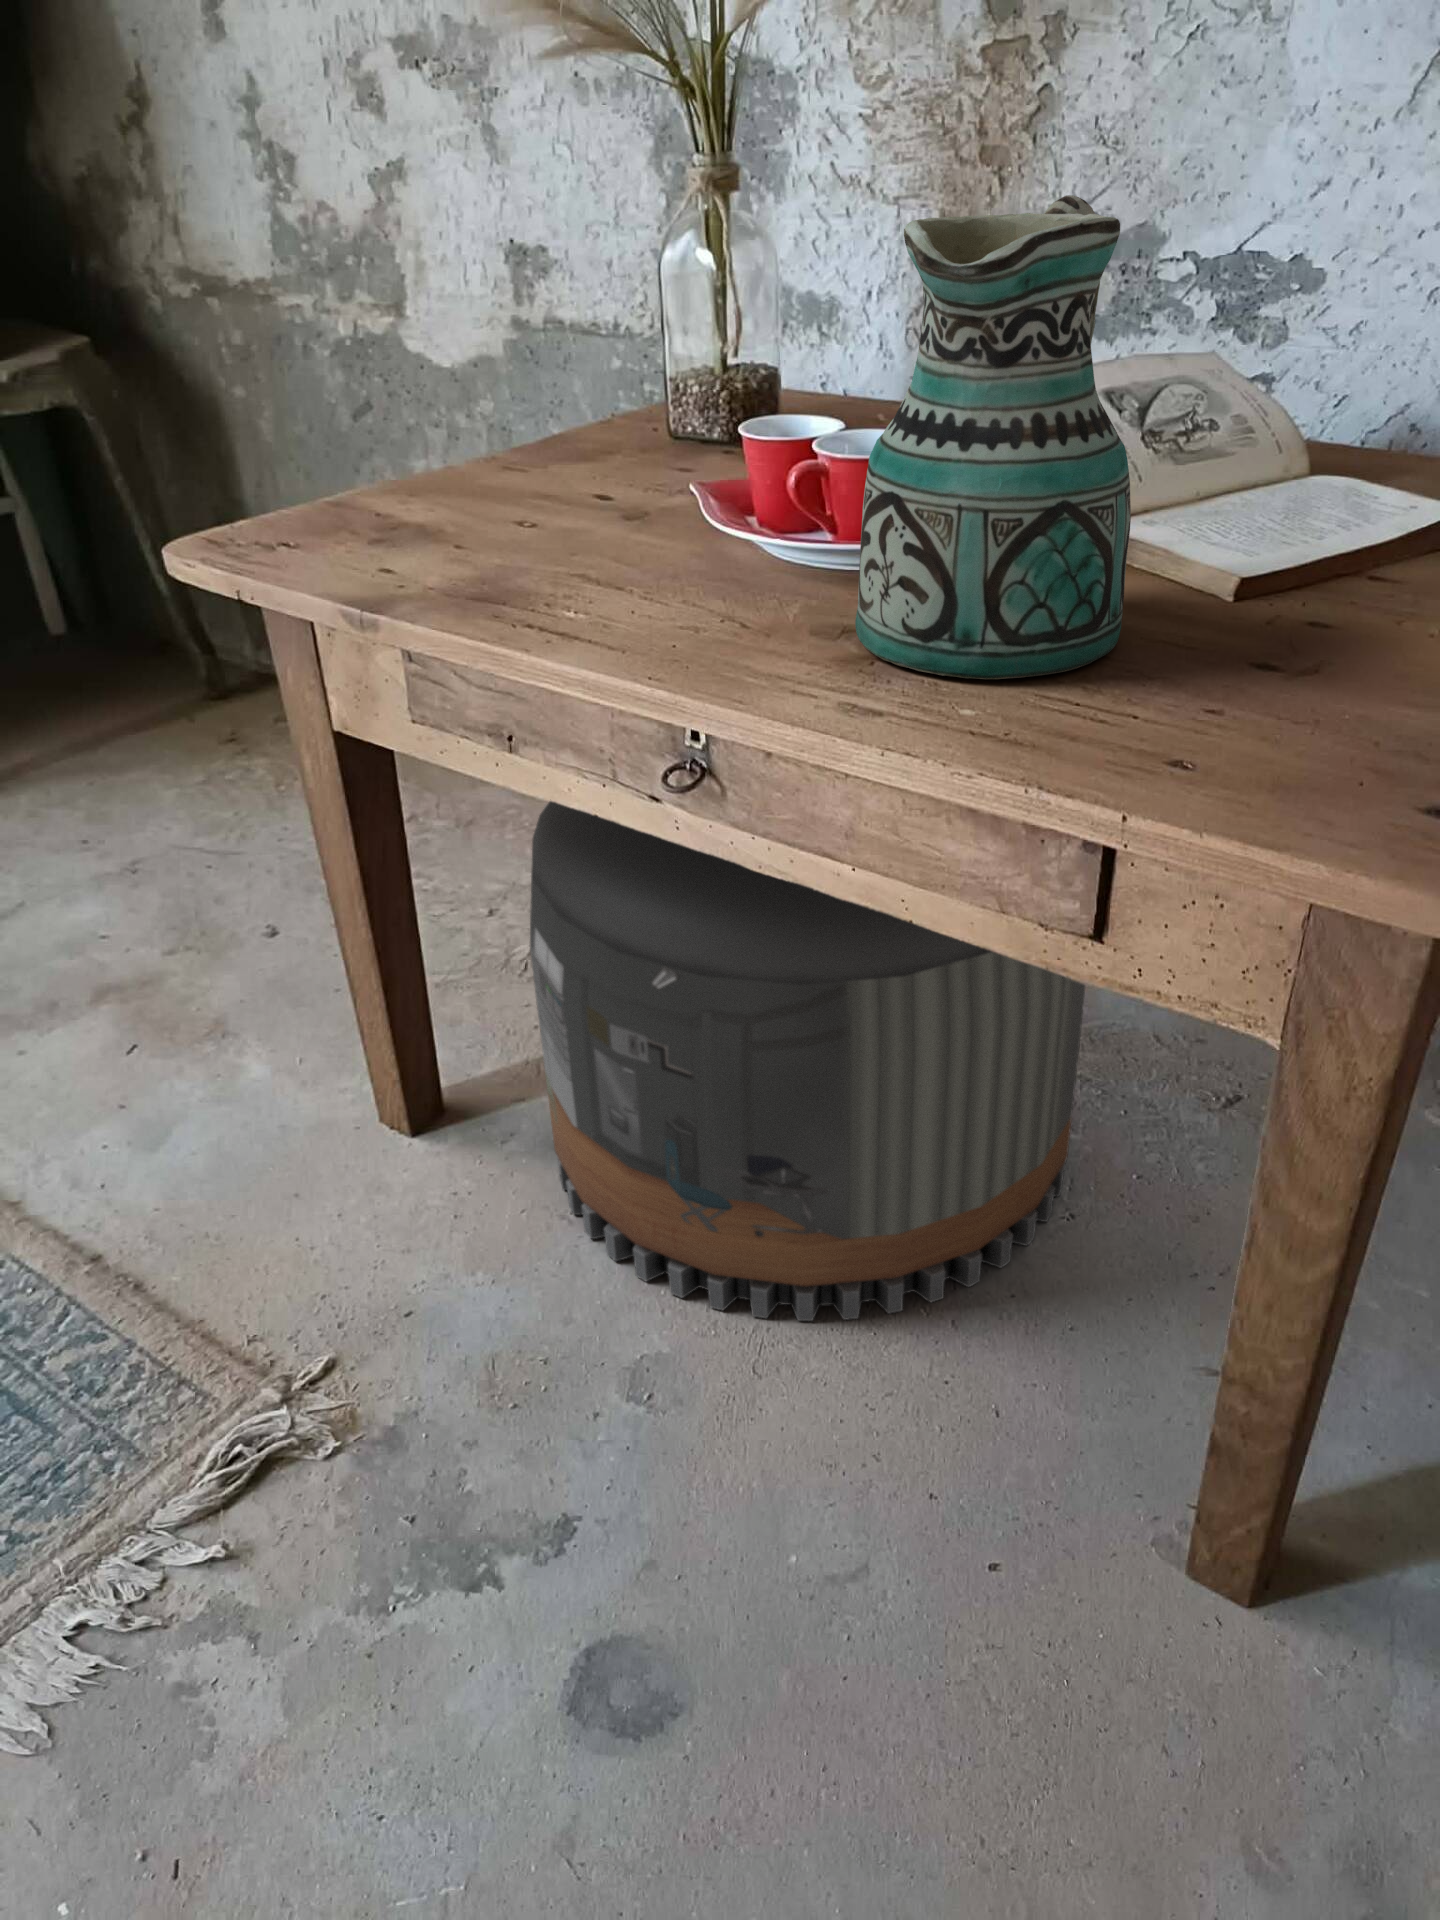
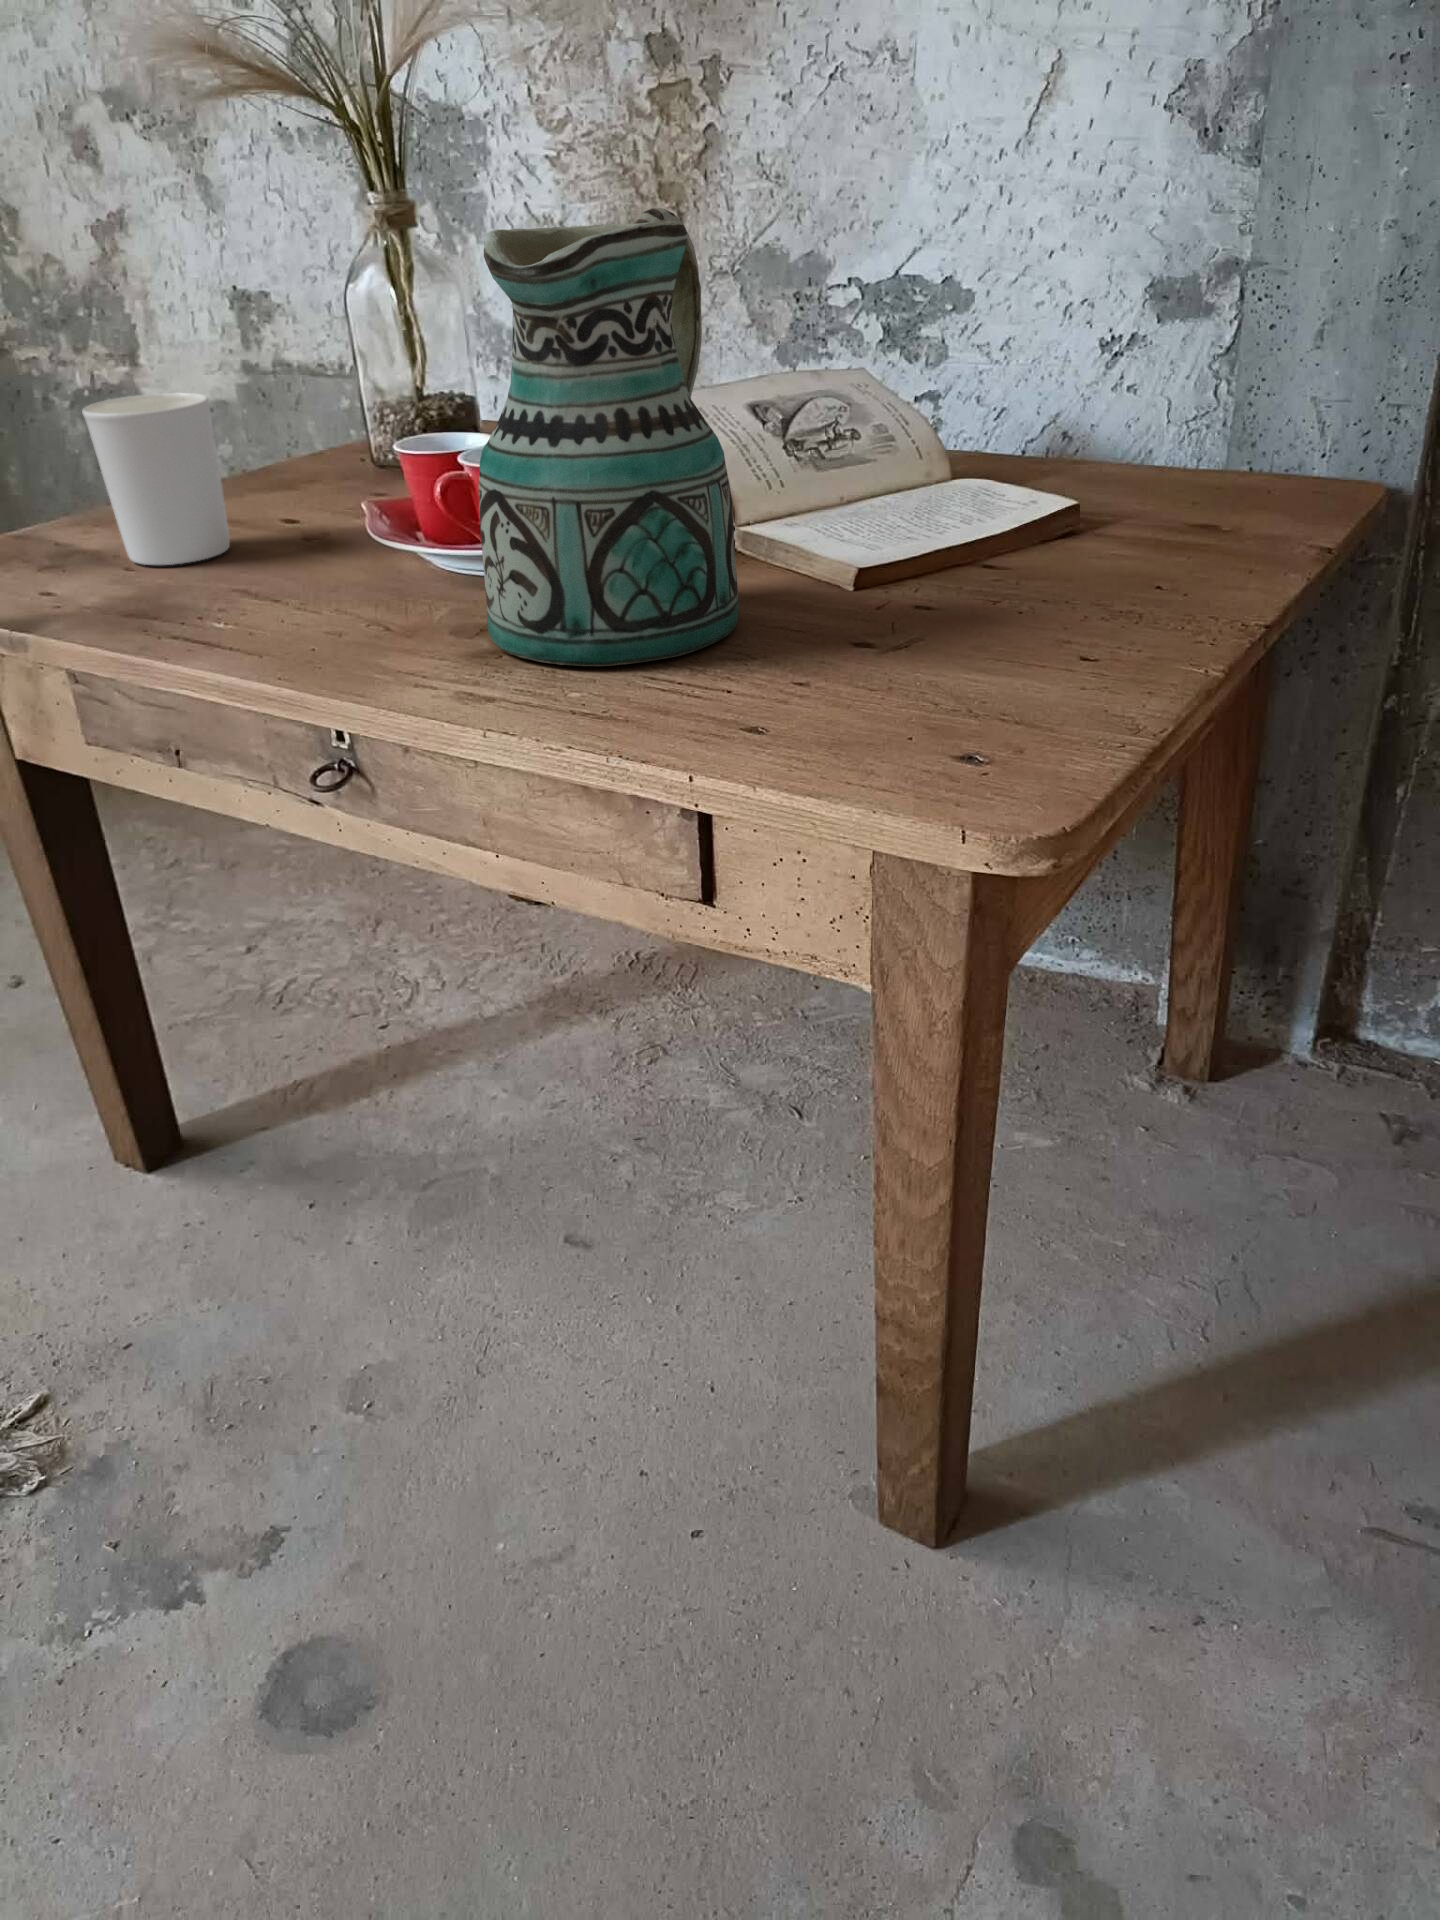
candle holder: none [427,365,555,541] -> present [82,393,230,565]
pouf: present [530,801,1085,1321] -> none [227,715,790,1316]

